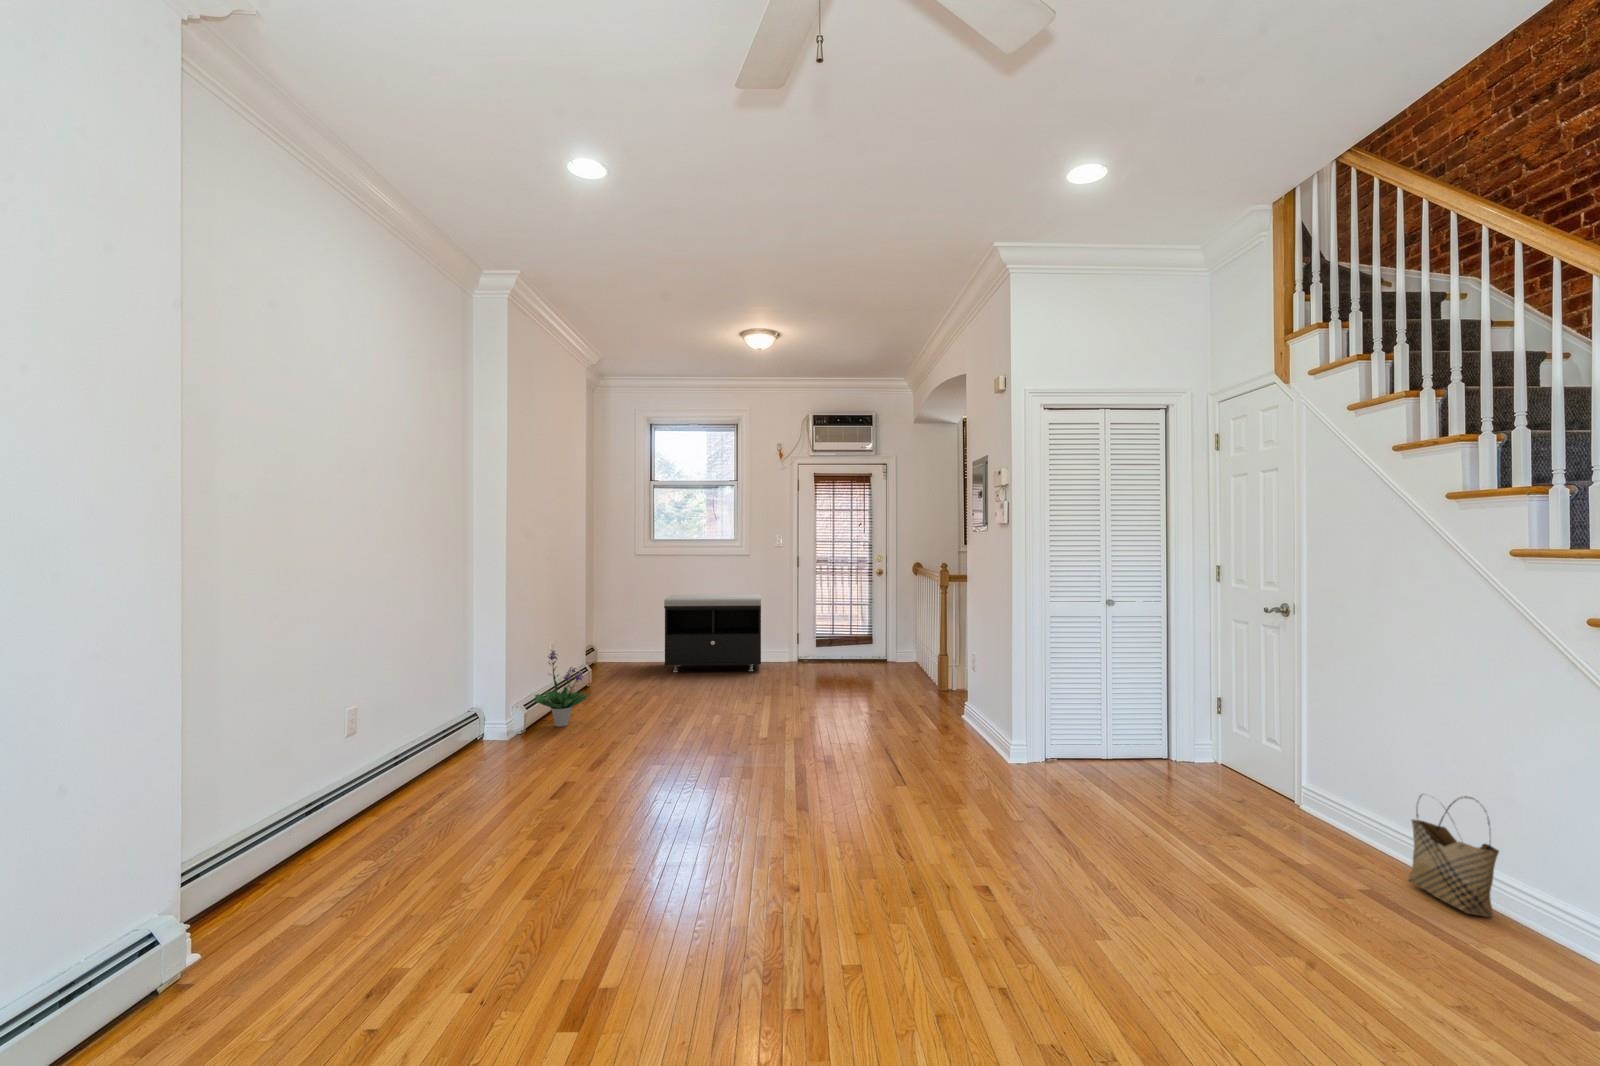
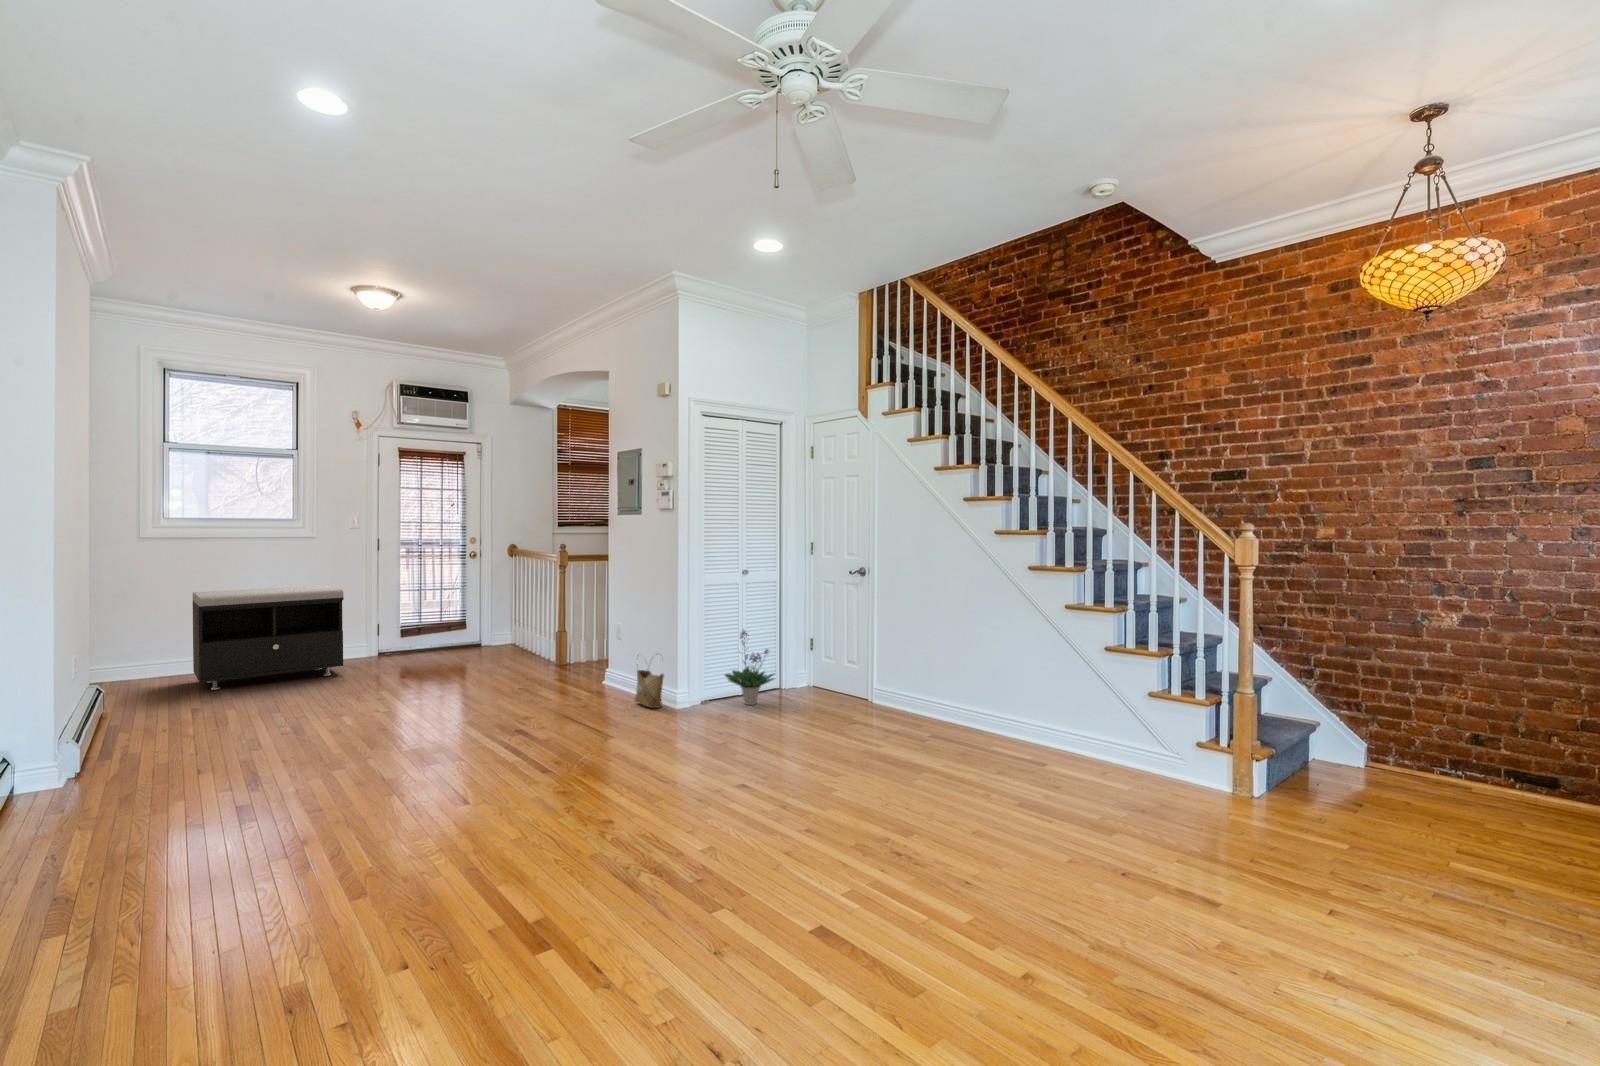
potted plant: present [533,650,591,727] -> present [725,630,774,705]
woven basket: present [1408,795,1499,917] -> present [634,670,664,708]

